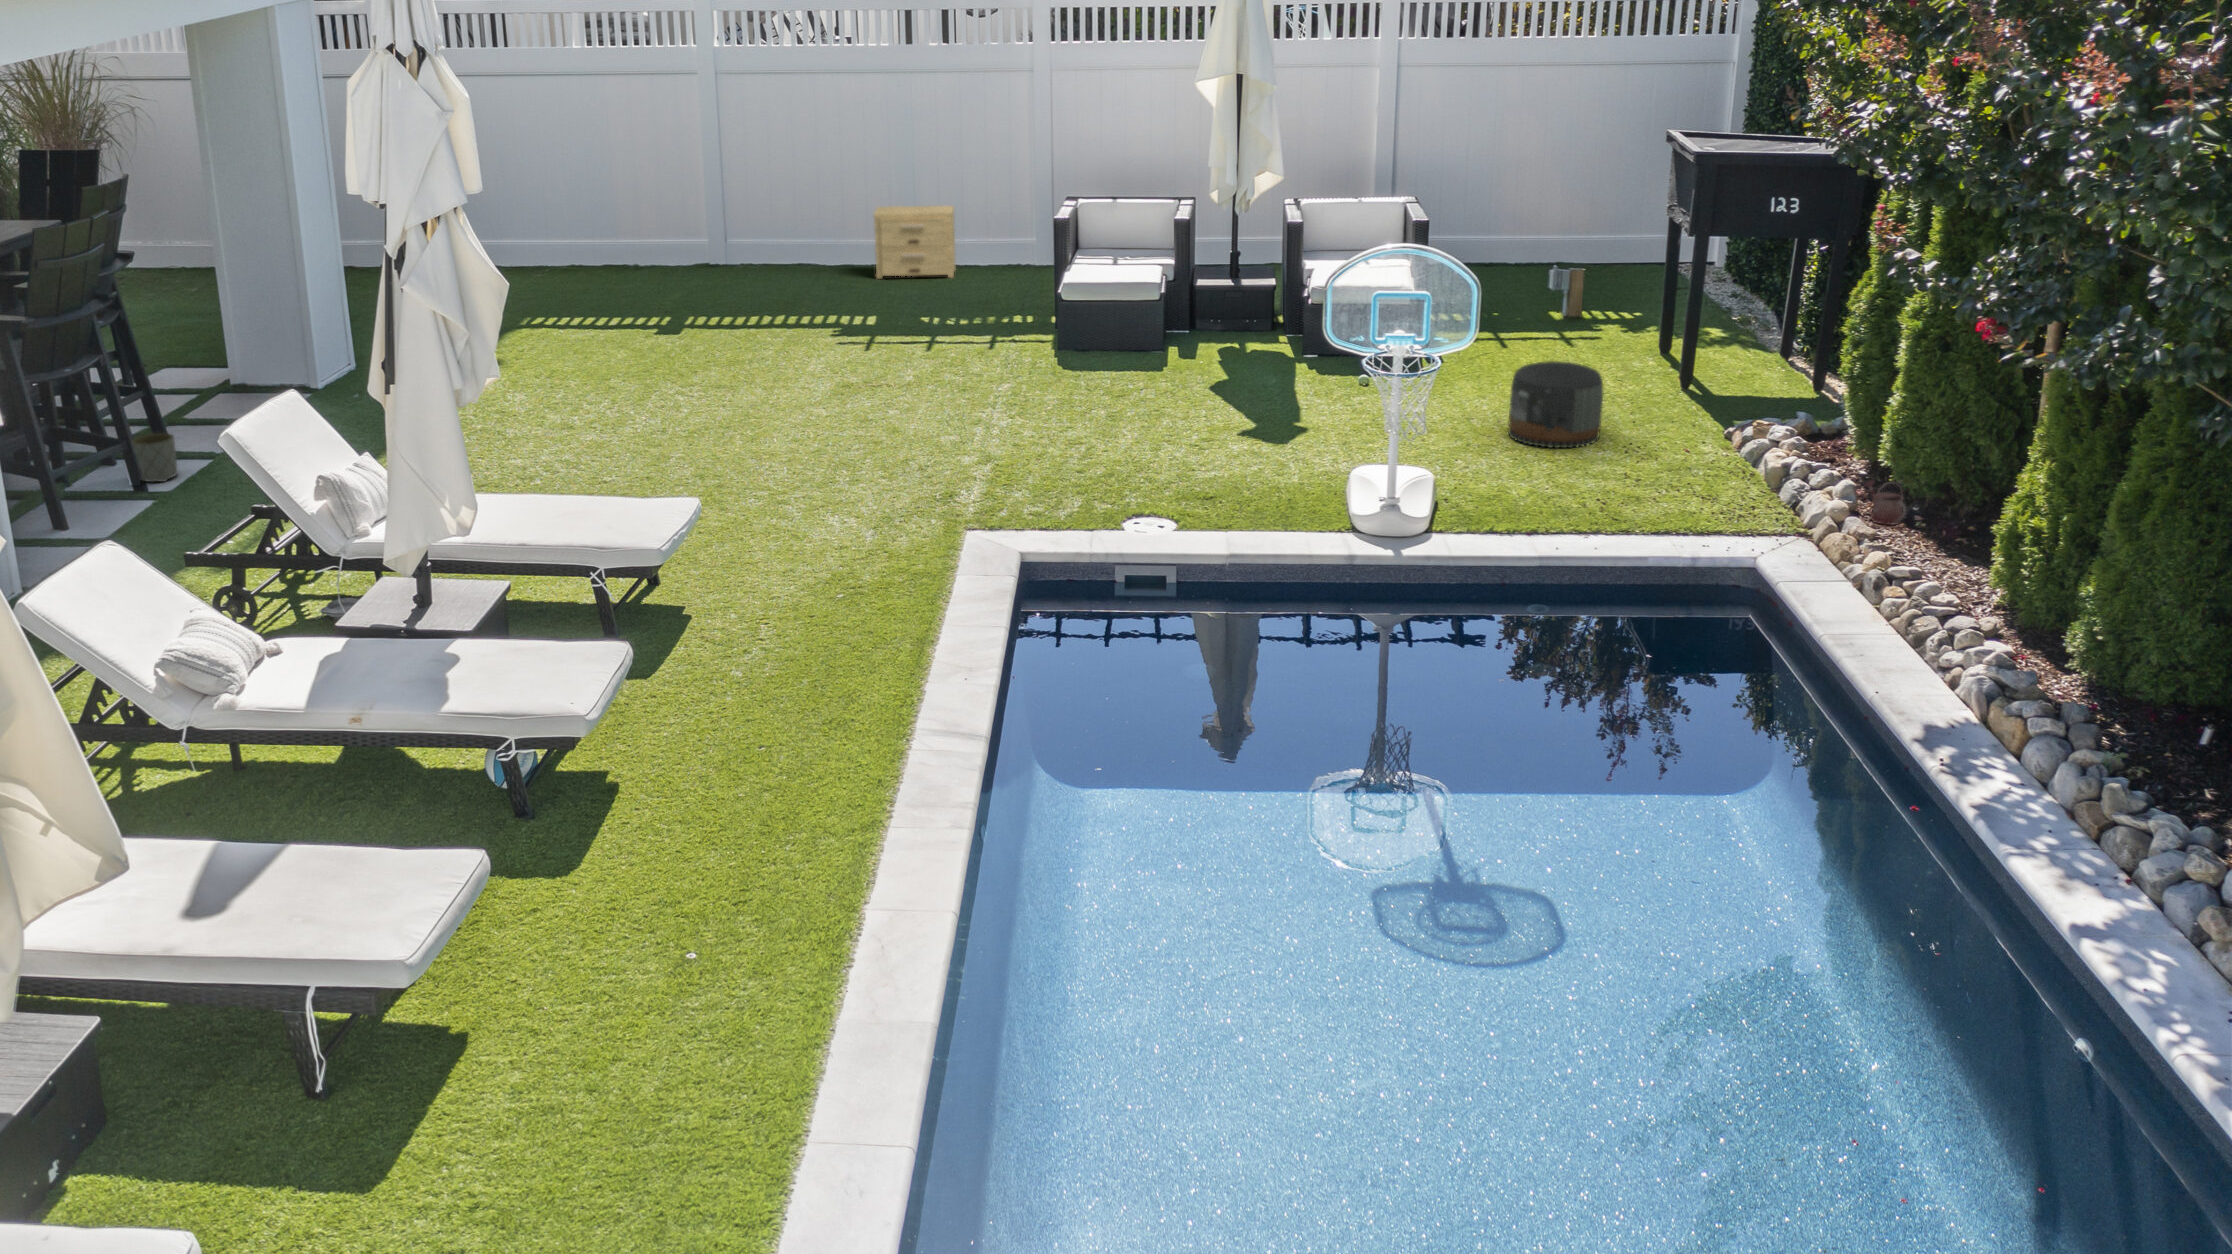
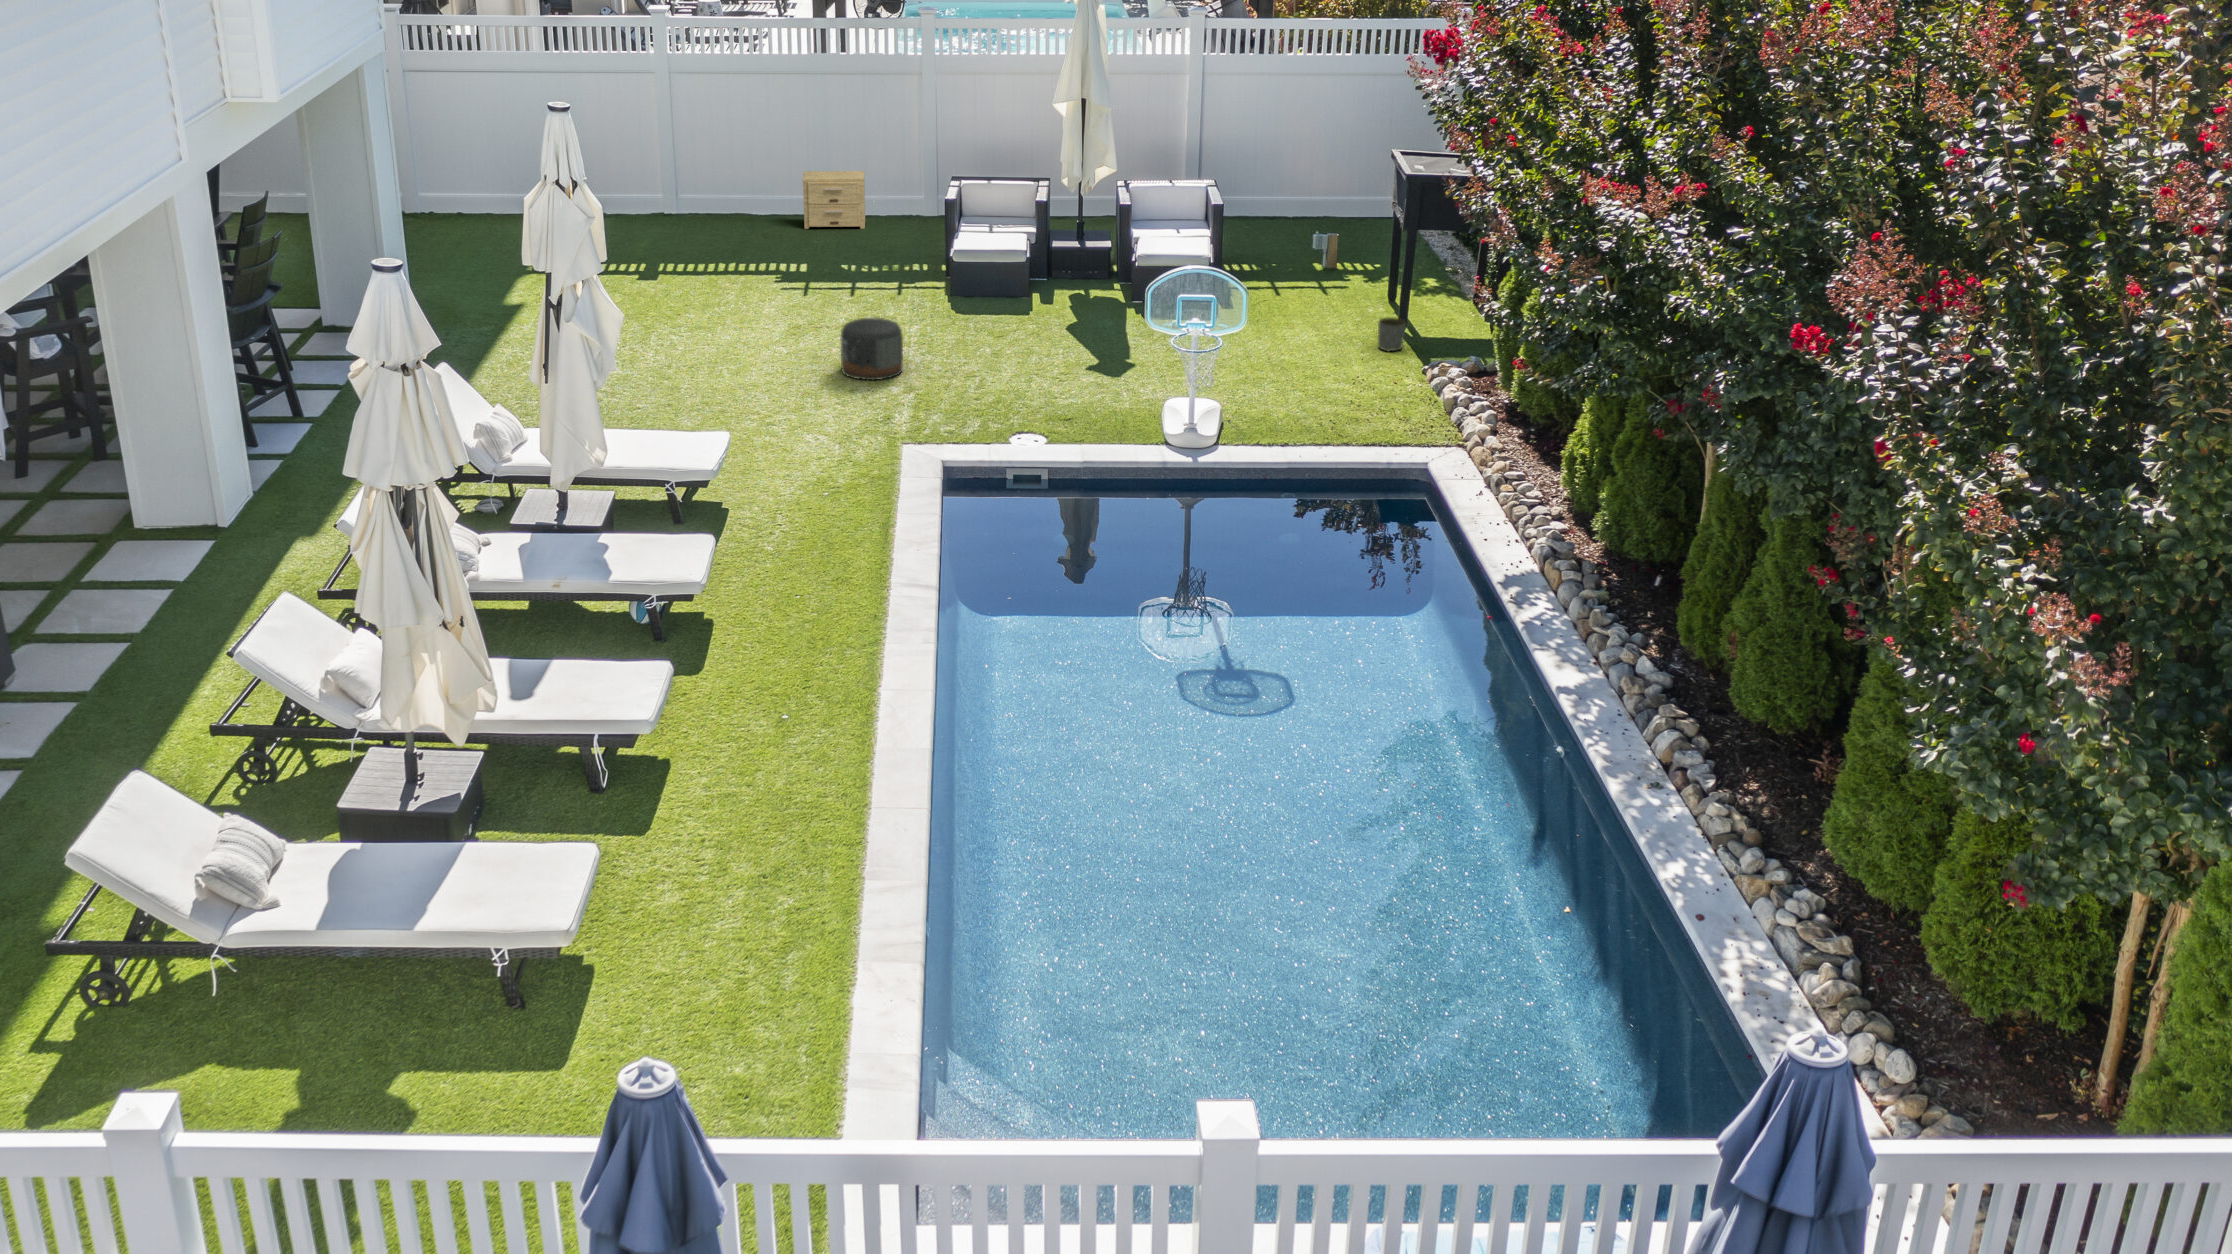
pouf: present [1508,361,1603,448] -> present [840,318,903,380]
planter: present [132,433,178,482] -> present [1378,318,1406,351]
watering can: present [1864,481,1906,525] -> none [1499,411,1523,441]

